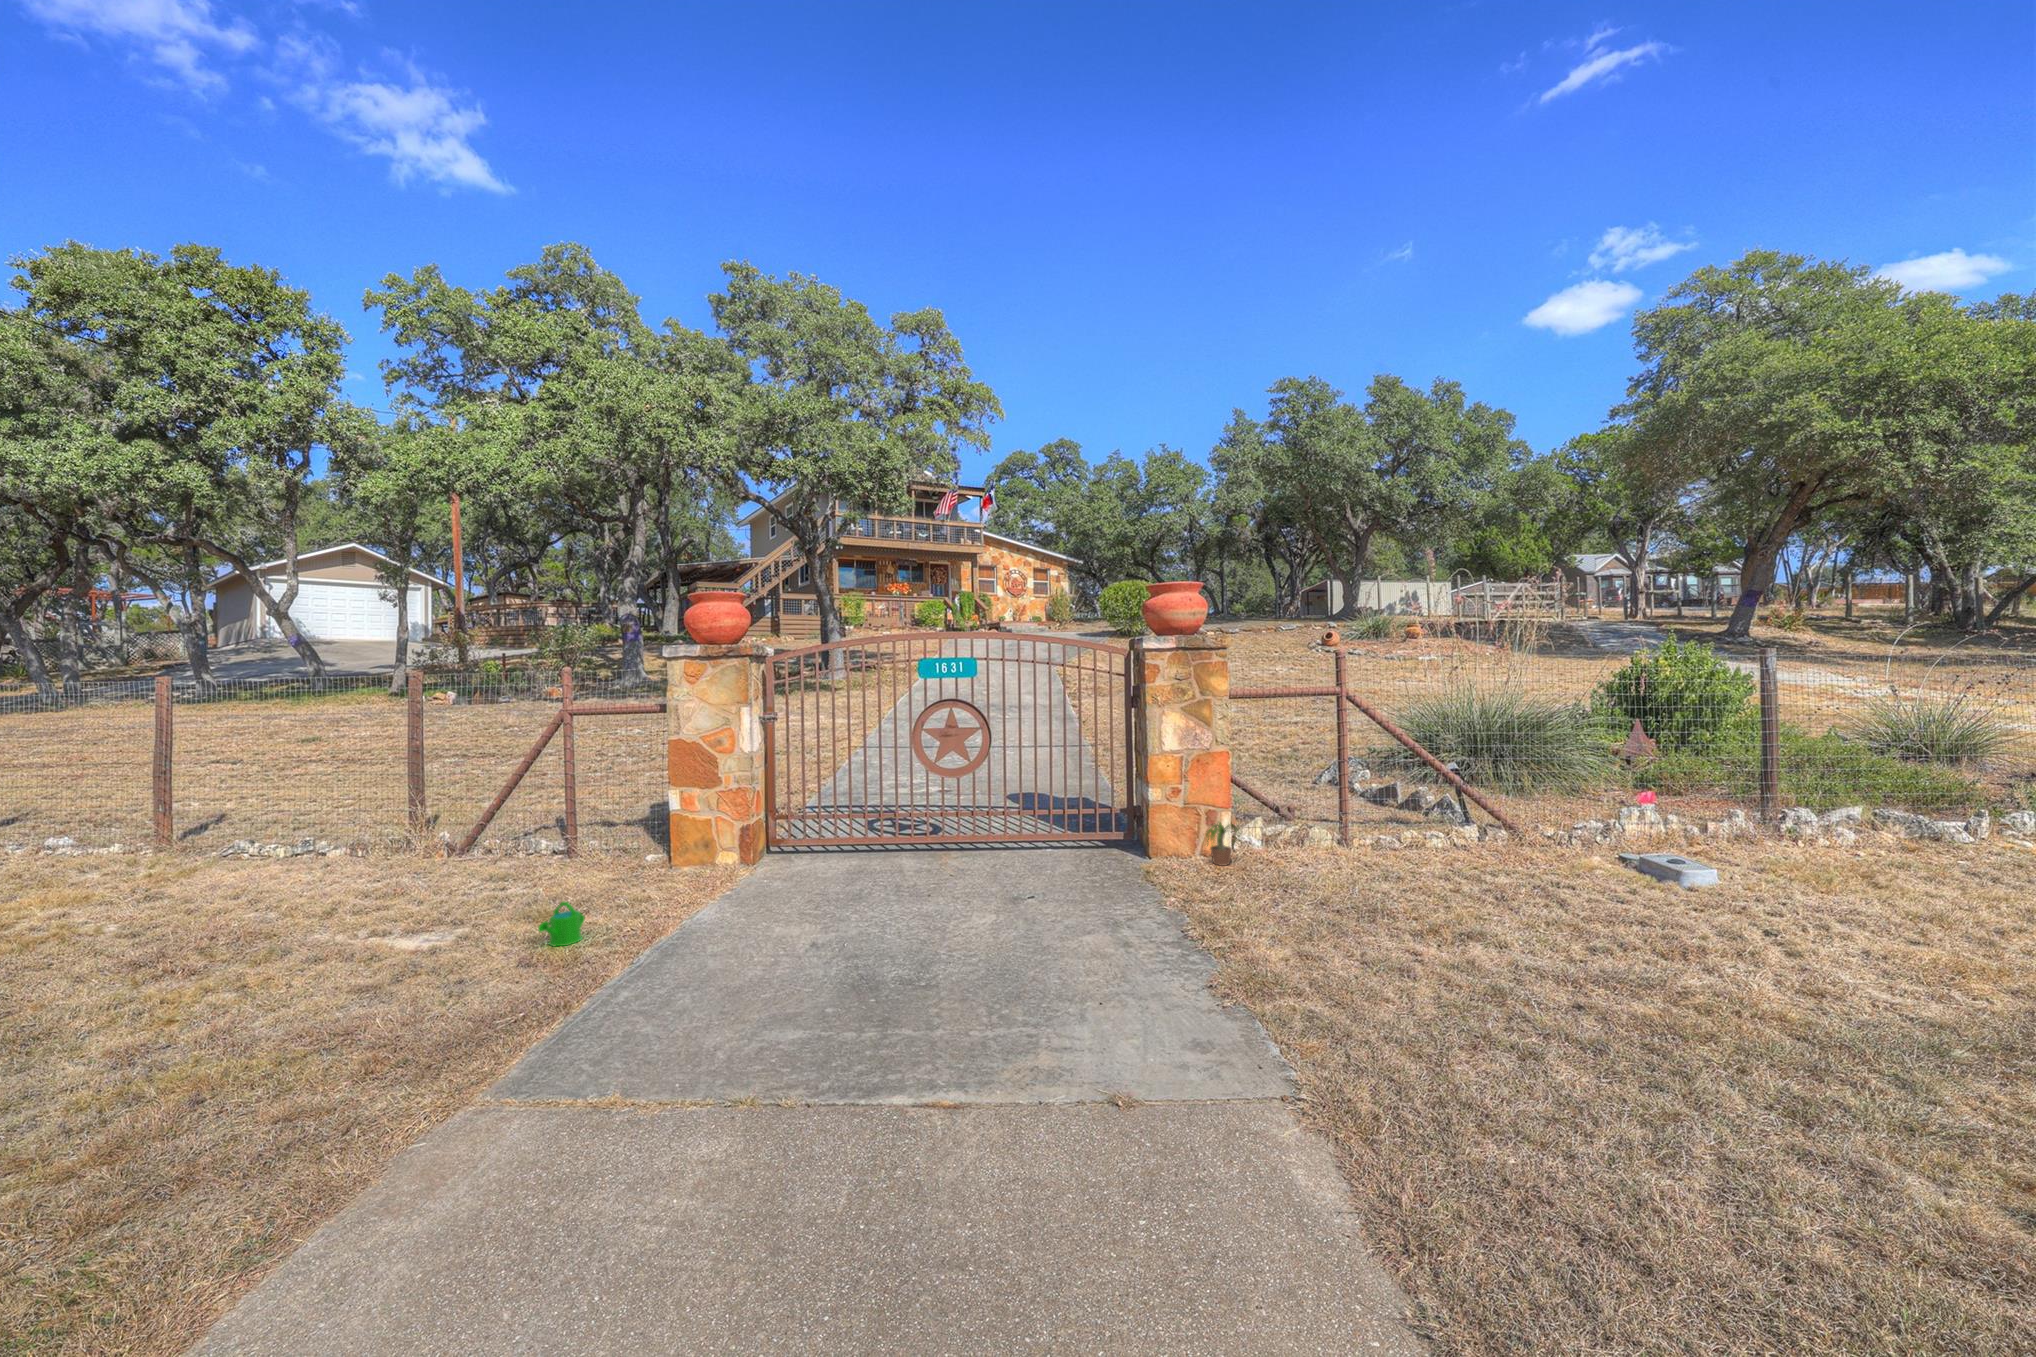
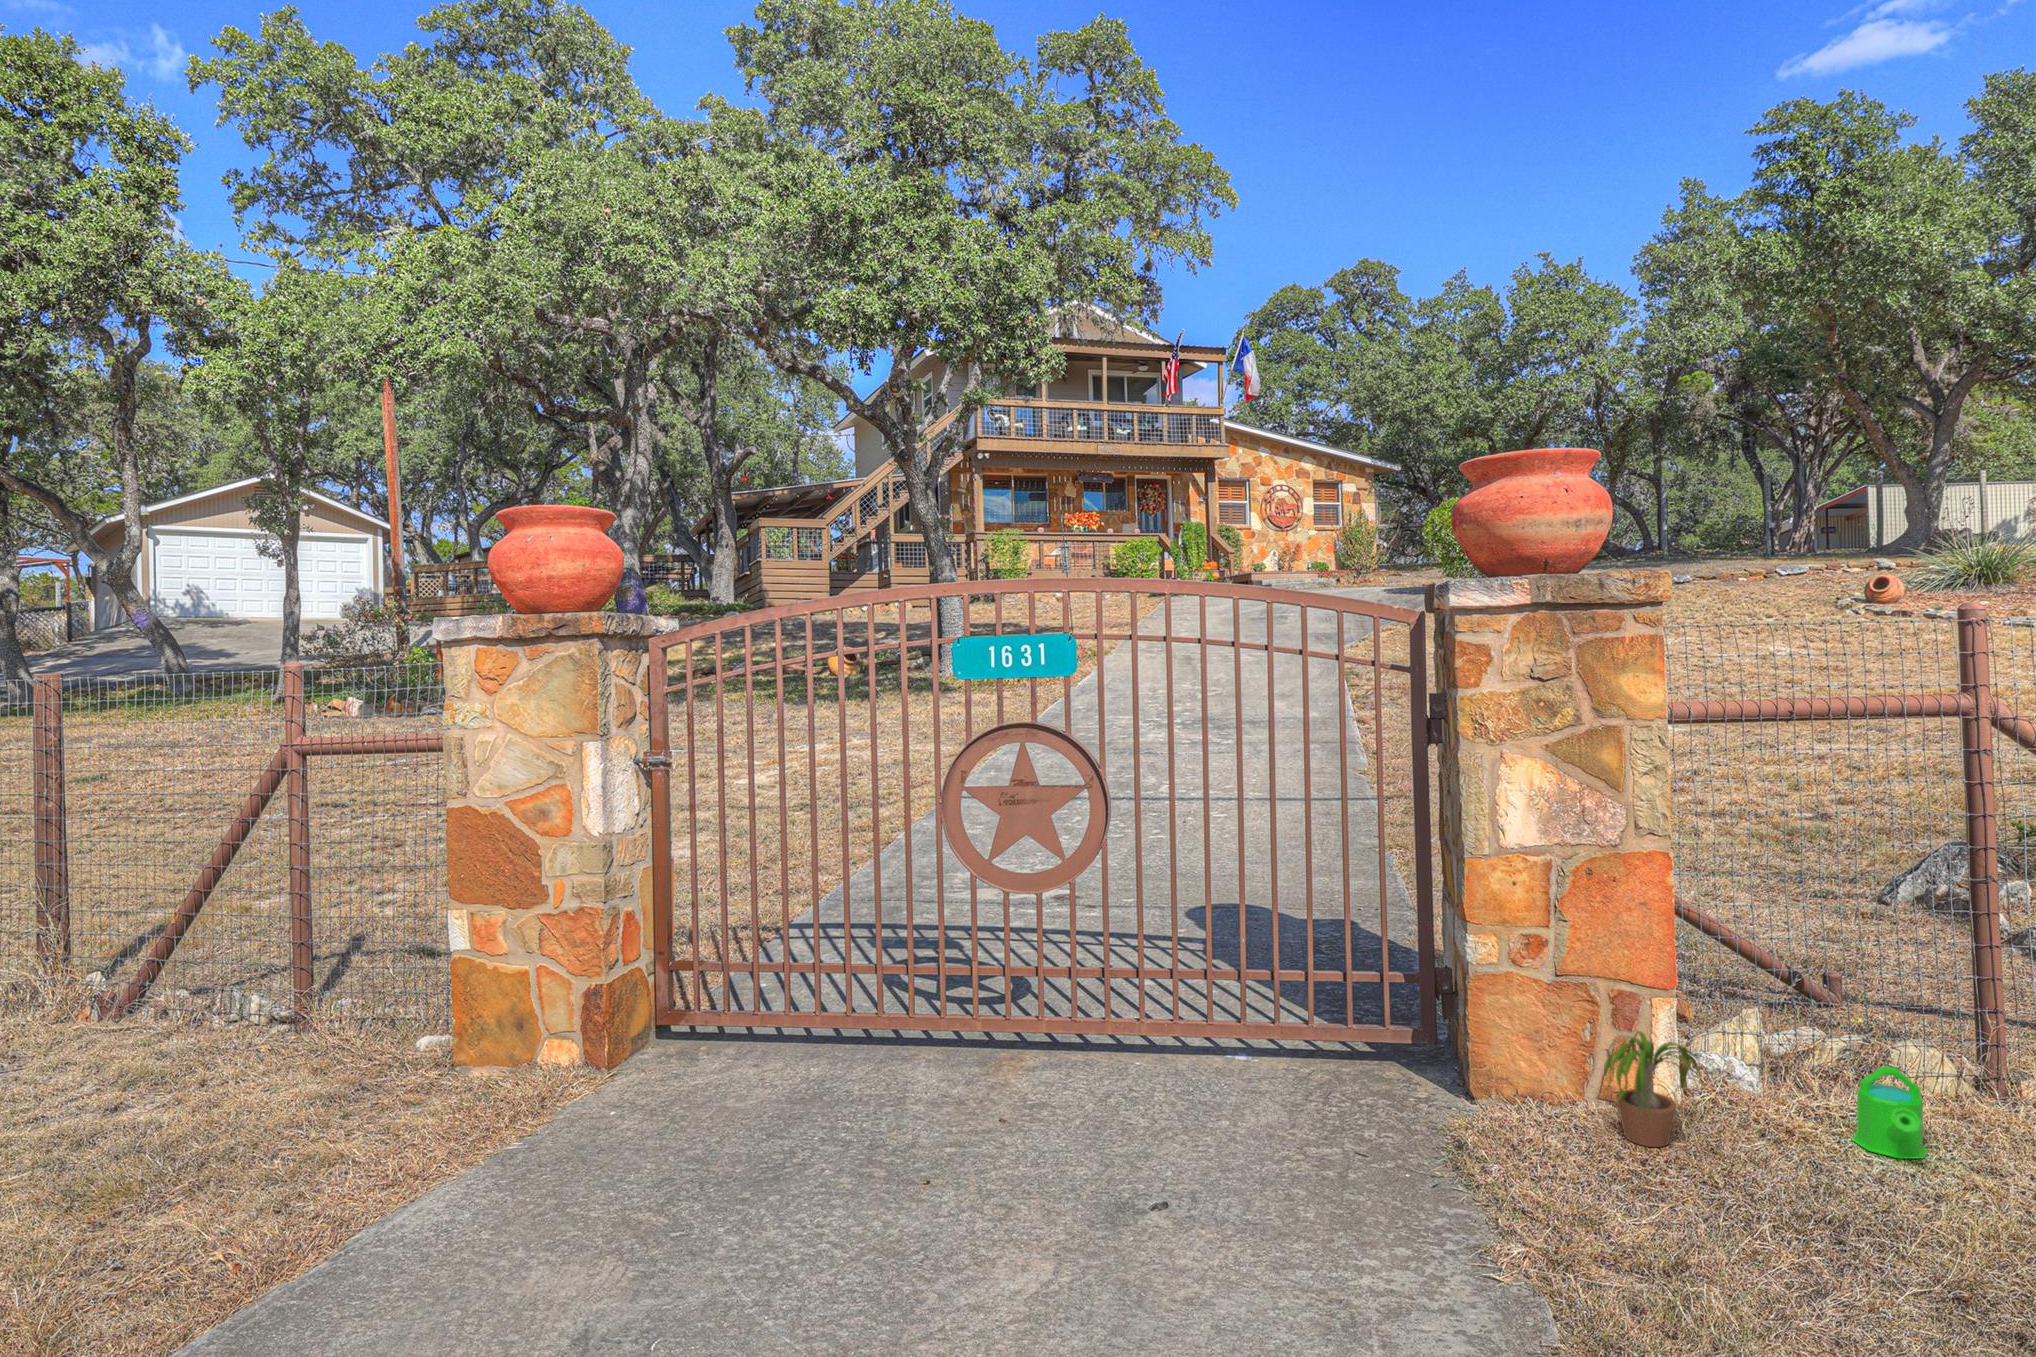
watering can: present [538,902,585,946] -> present [1852,1066,1928,1159]

